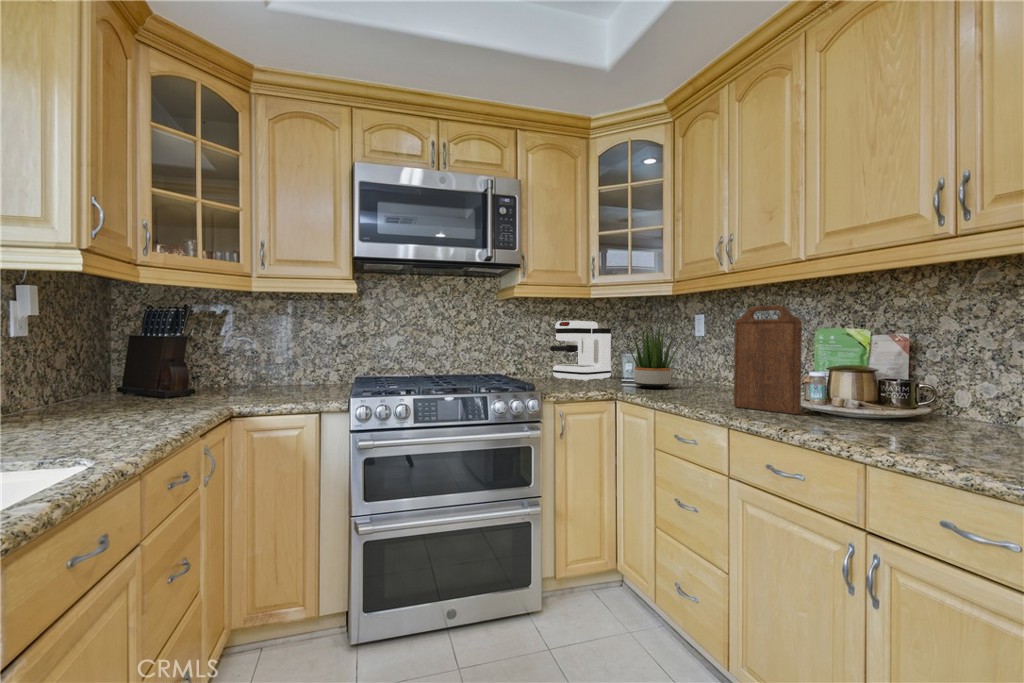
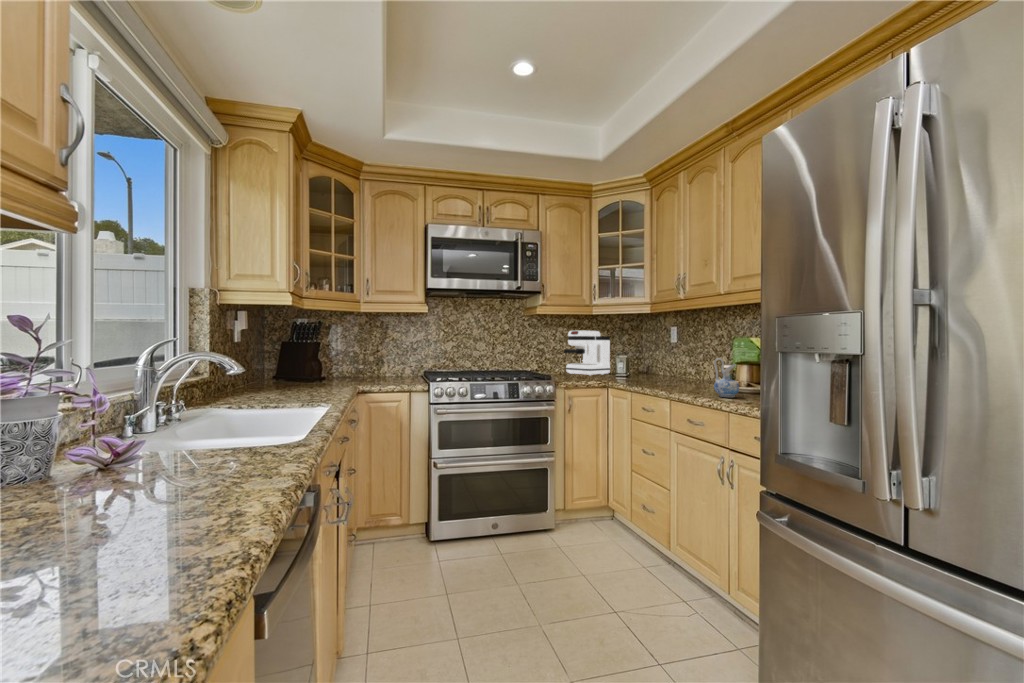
cutting board: present [734,305,802,414] -> none [680,323,717,392]
potted plant: present [623,327,685,388] -> none [612,334,663,380]
ceramic pitcher: none [813,361,861,429] -> present [714,358,739,397]

